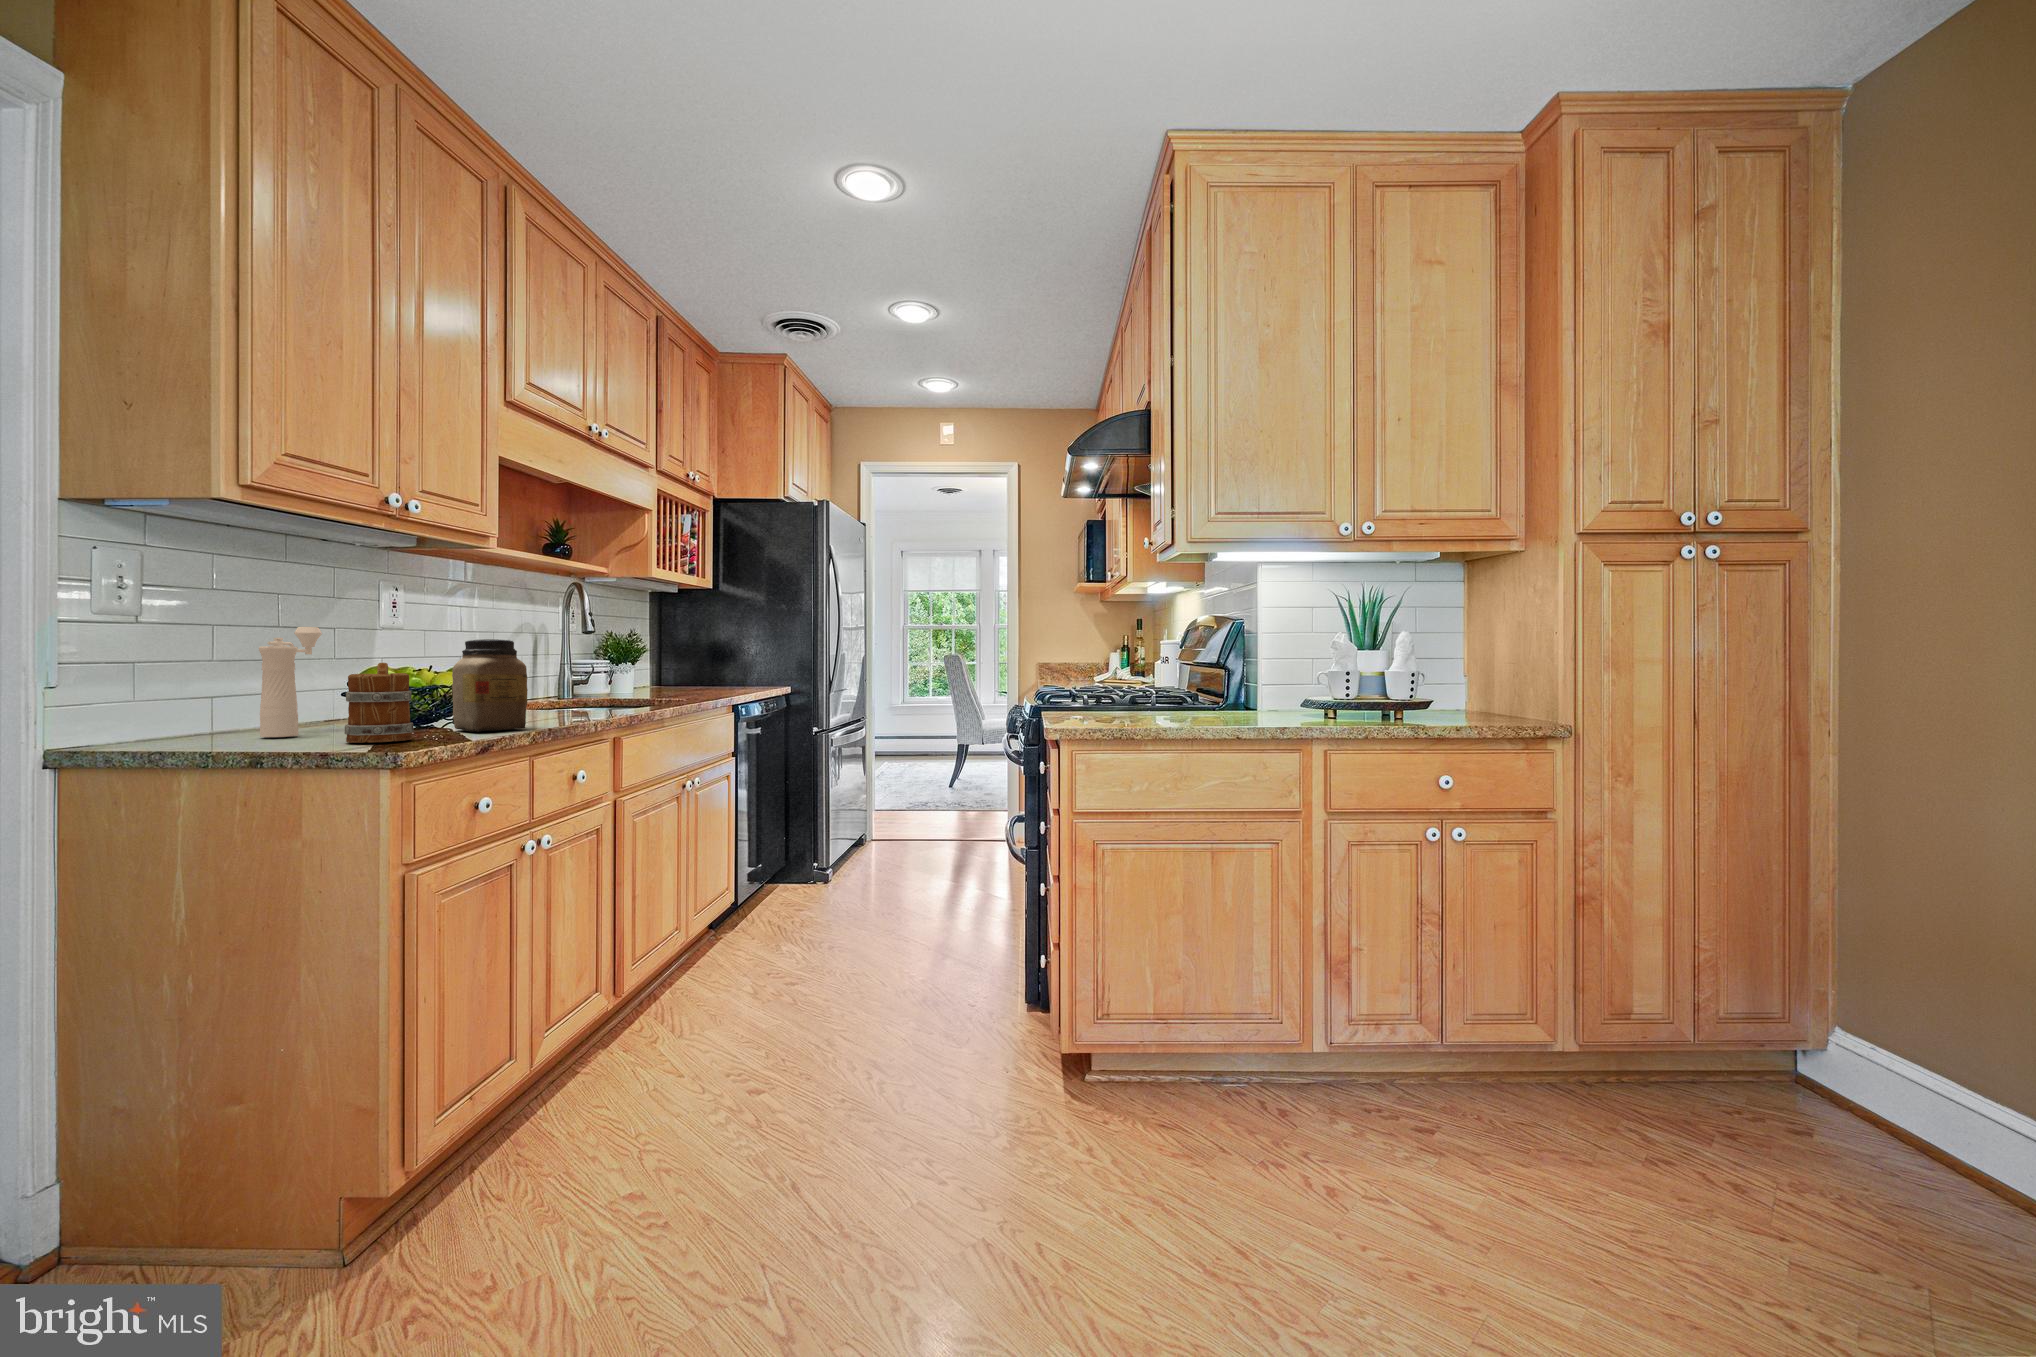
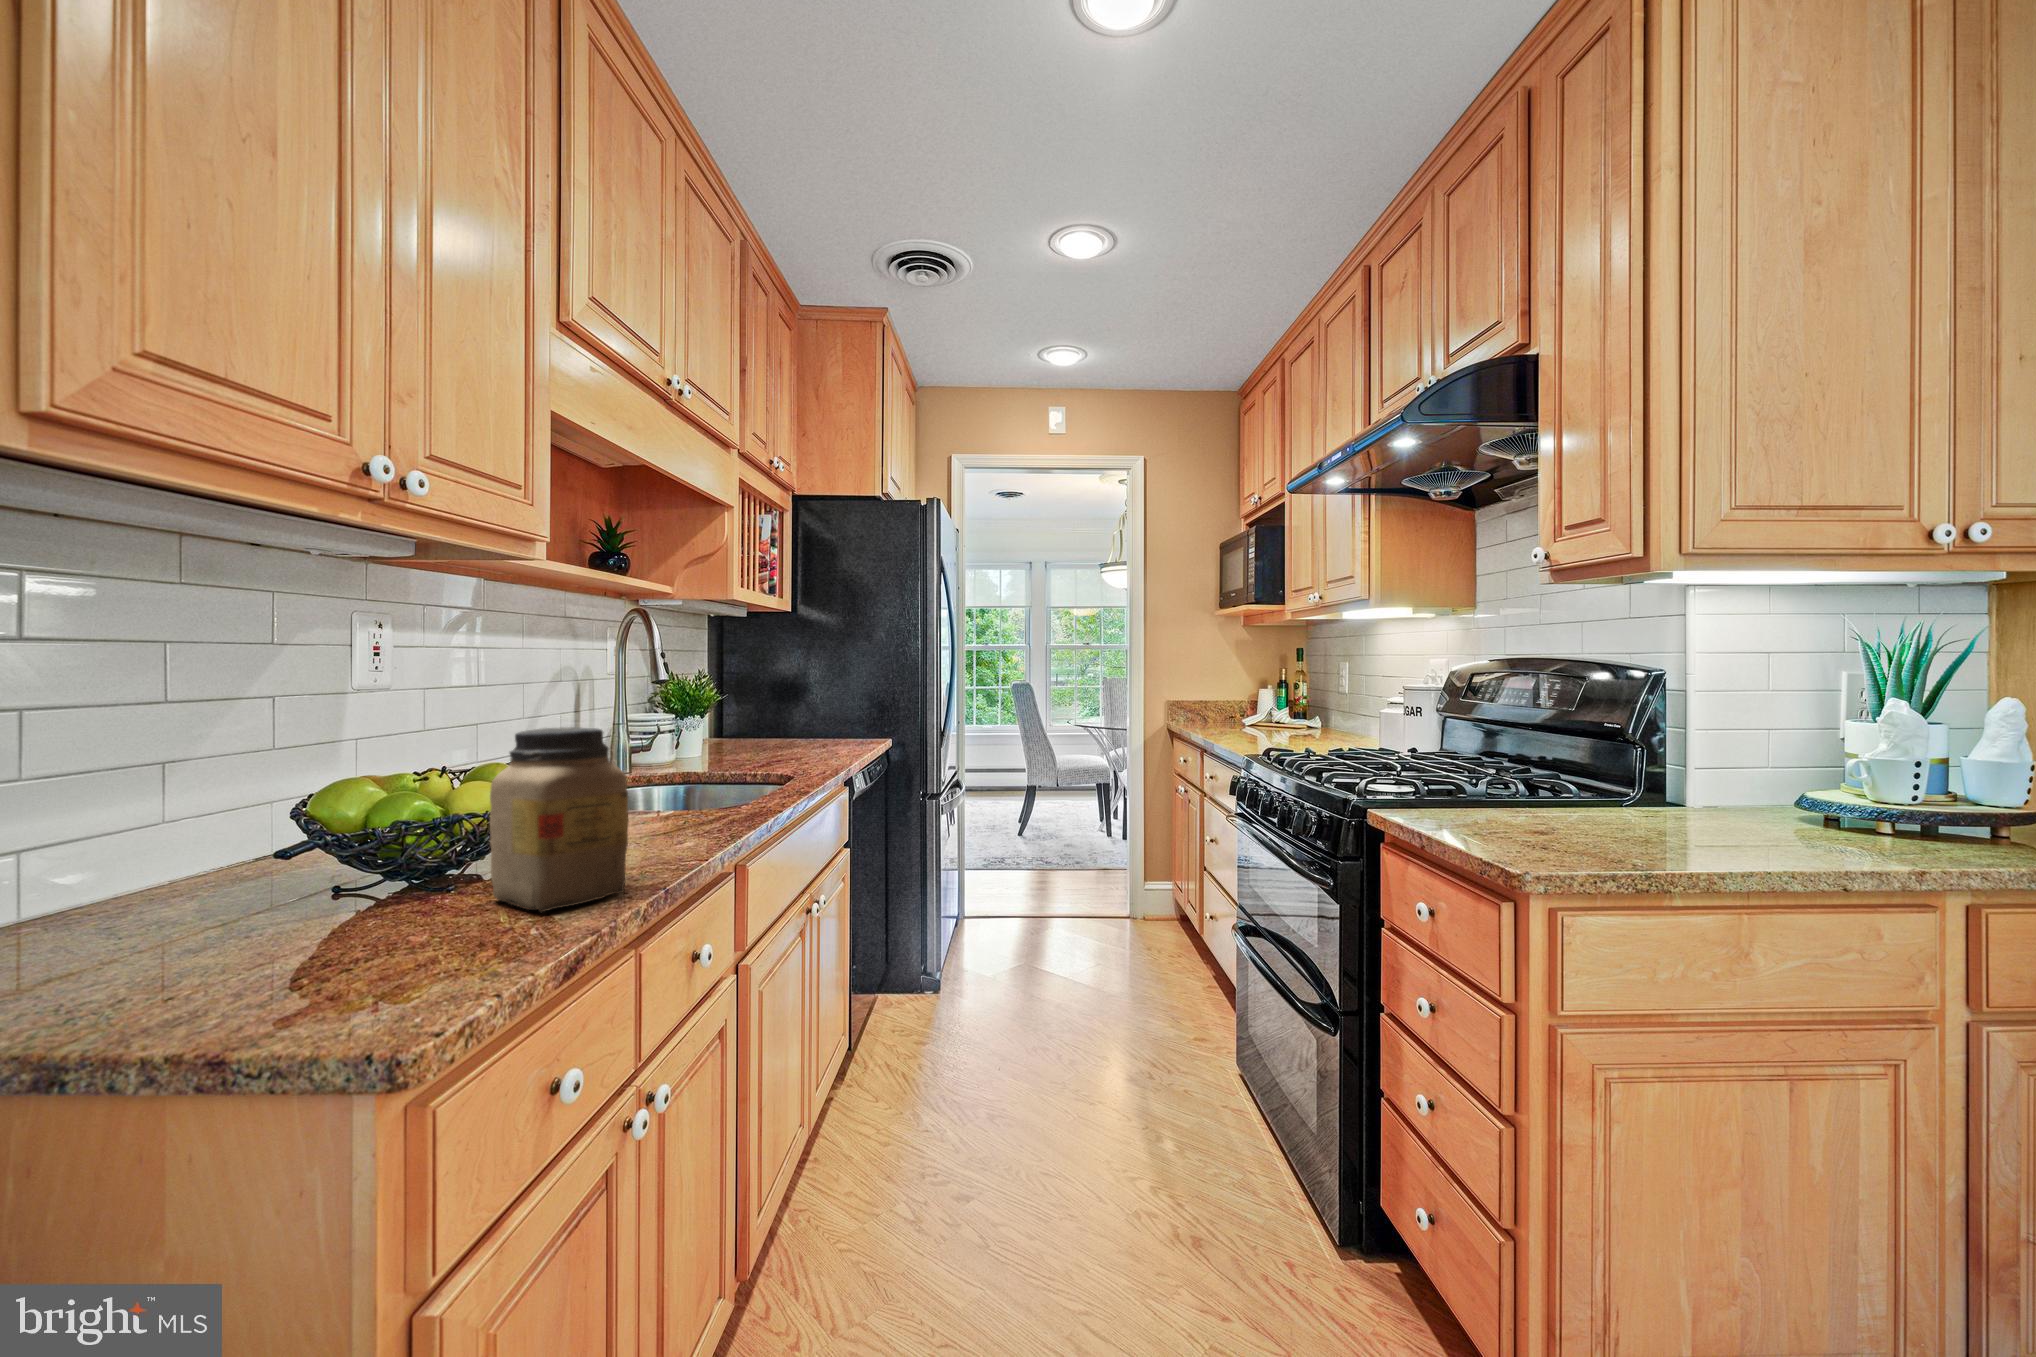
pepper mill: present [259,627,322,737] -> none [89,710,237,956]
mug: present [345,663,414,743] -> none [269,790,420,985]

